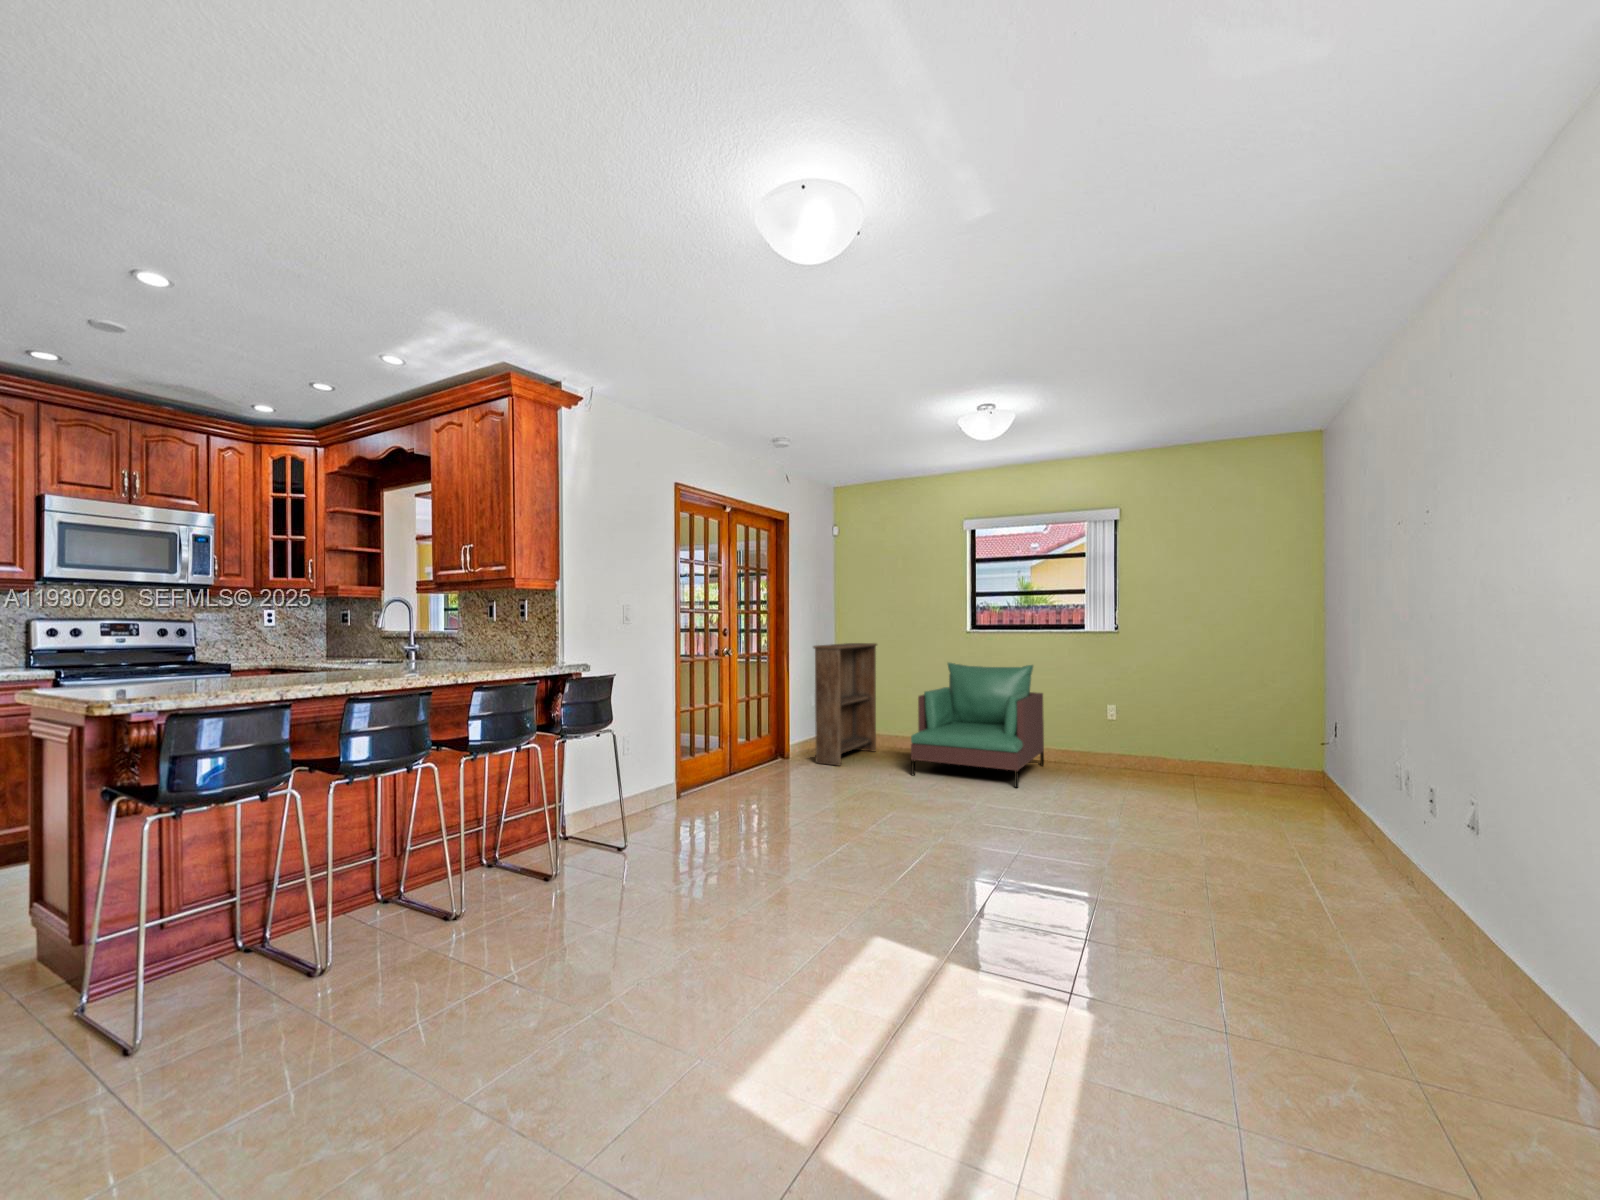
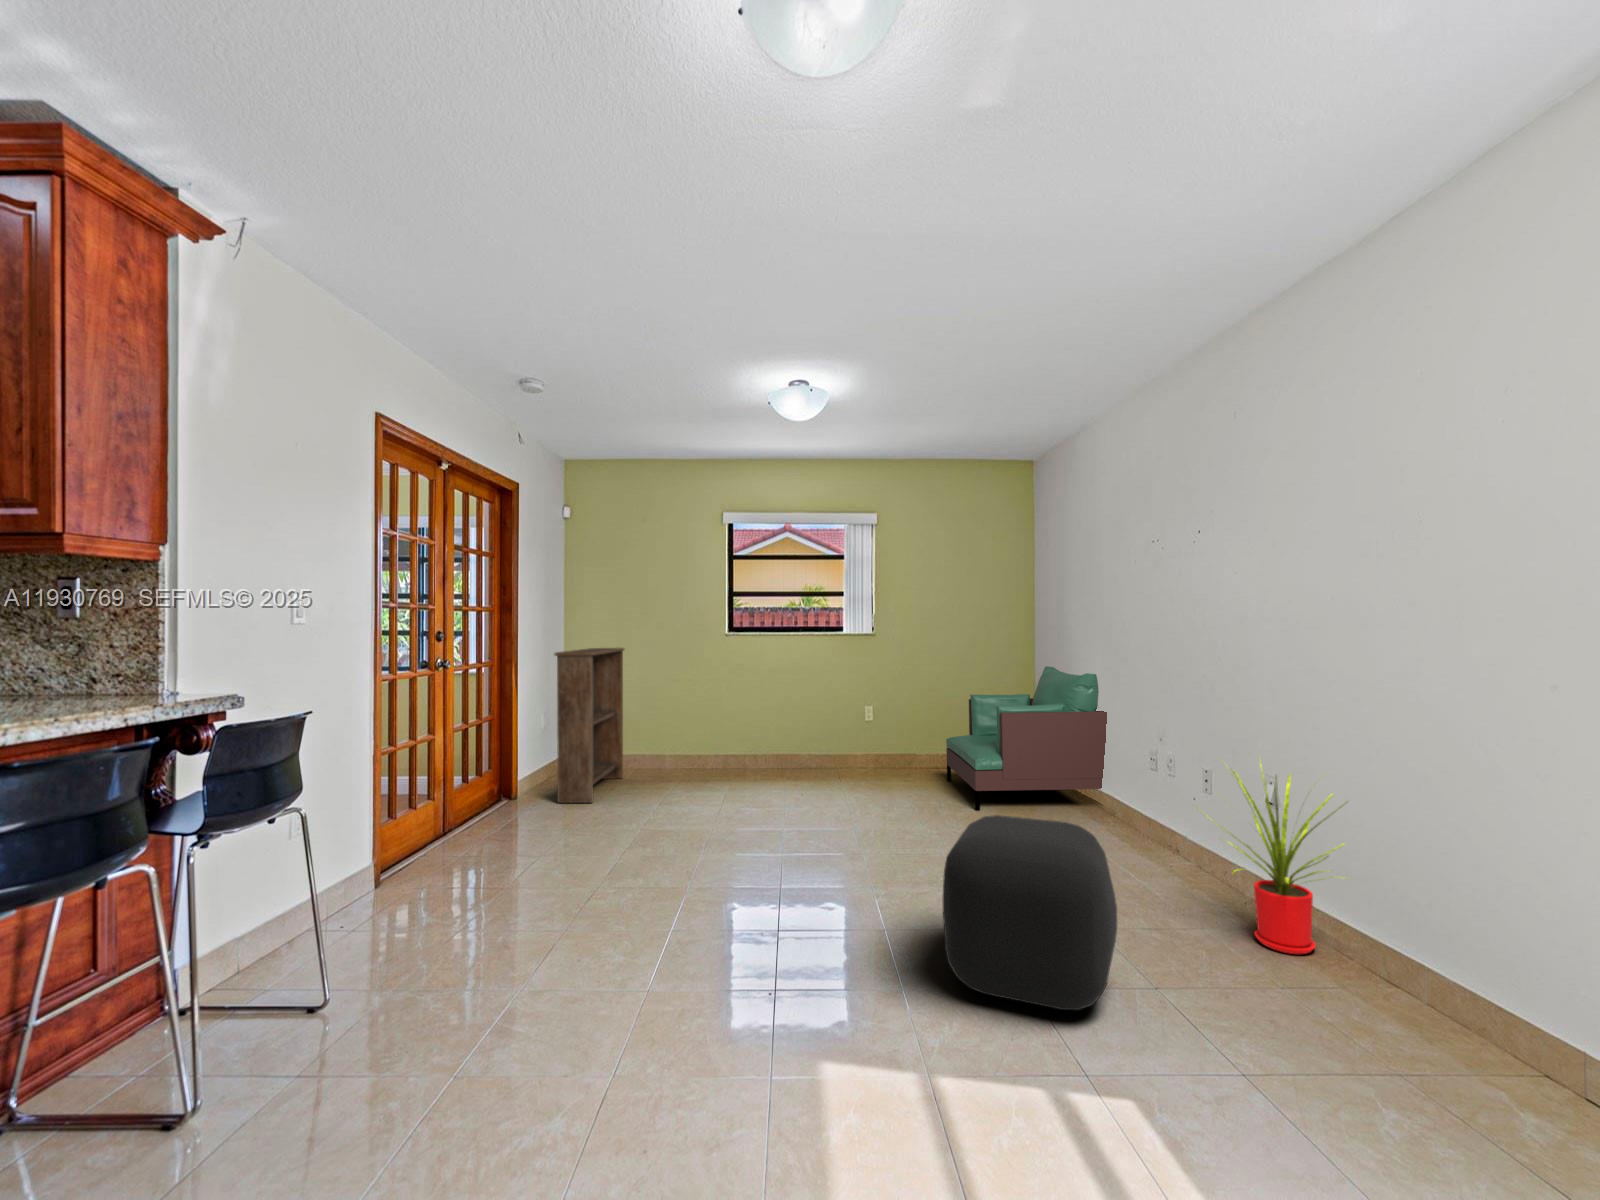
armchair: present [911,663,1044,787] -> present [946,666,1107,811]
house plant: none [1300,767,1474,971] -> present [1222,767,1347,954]
ottoman: none [1001,792,1157,949] -> present [942,815,1117,1010]

